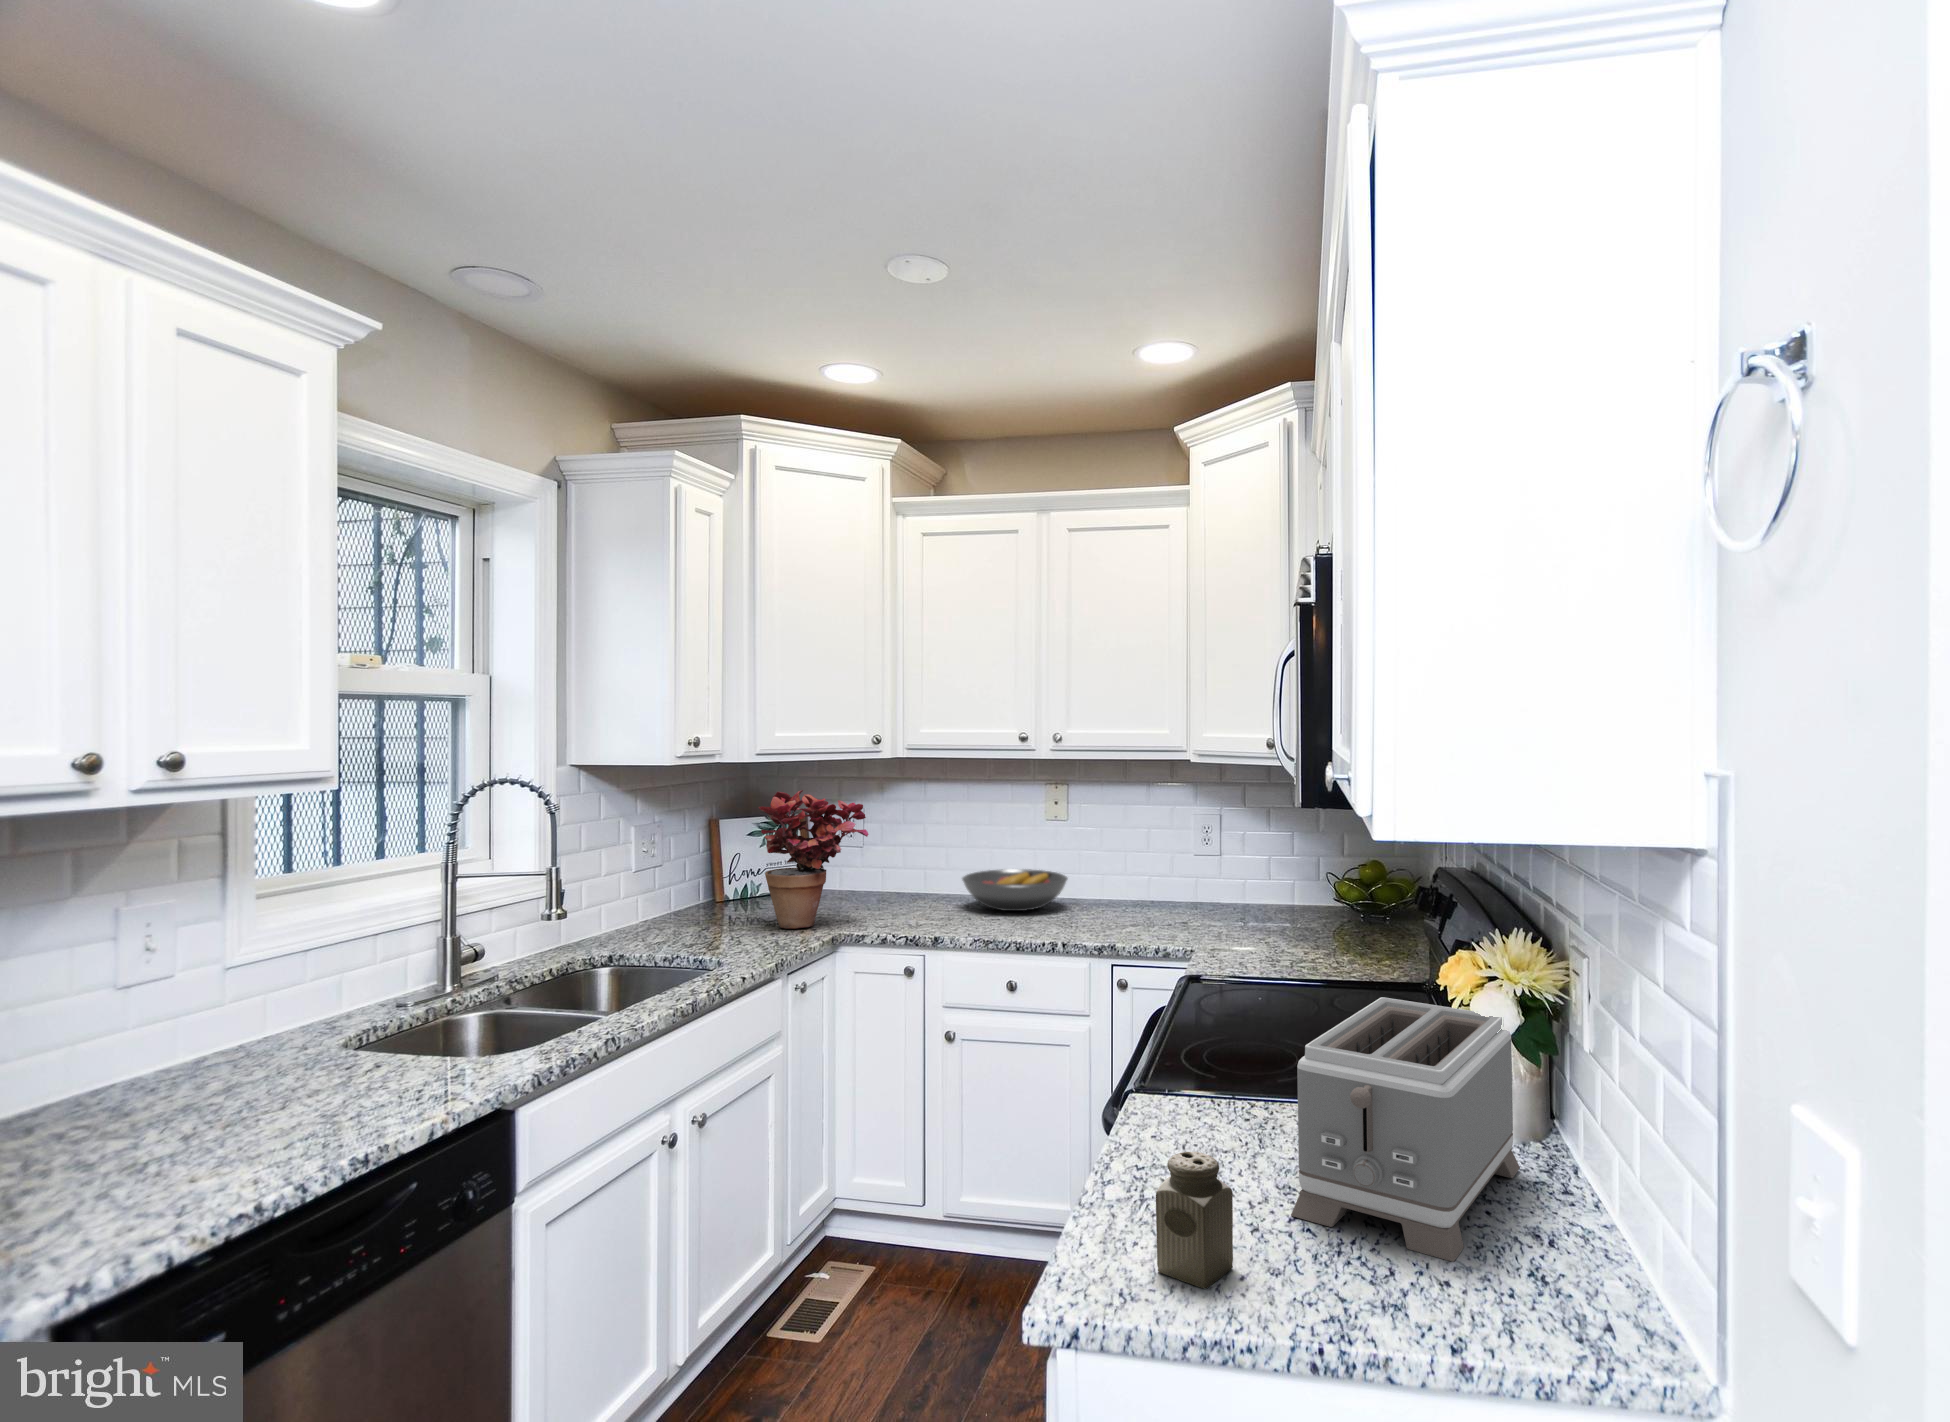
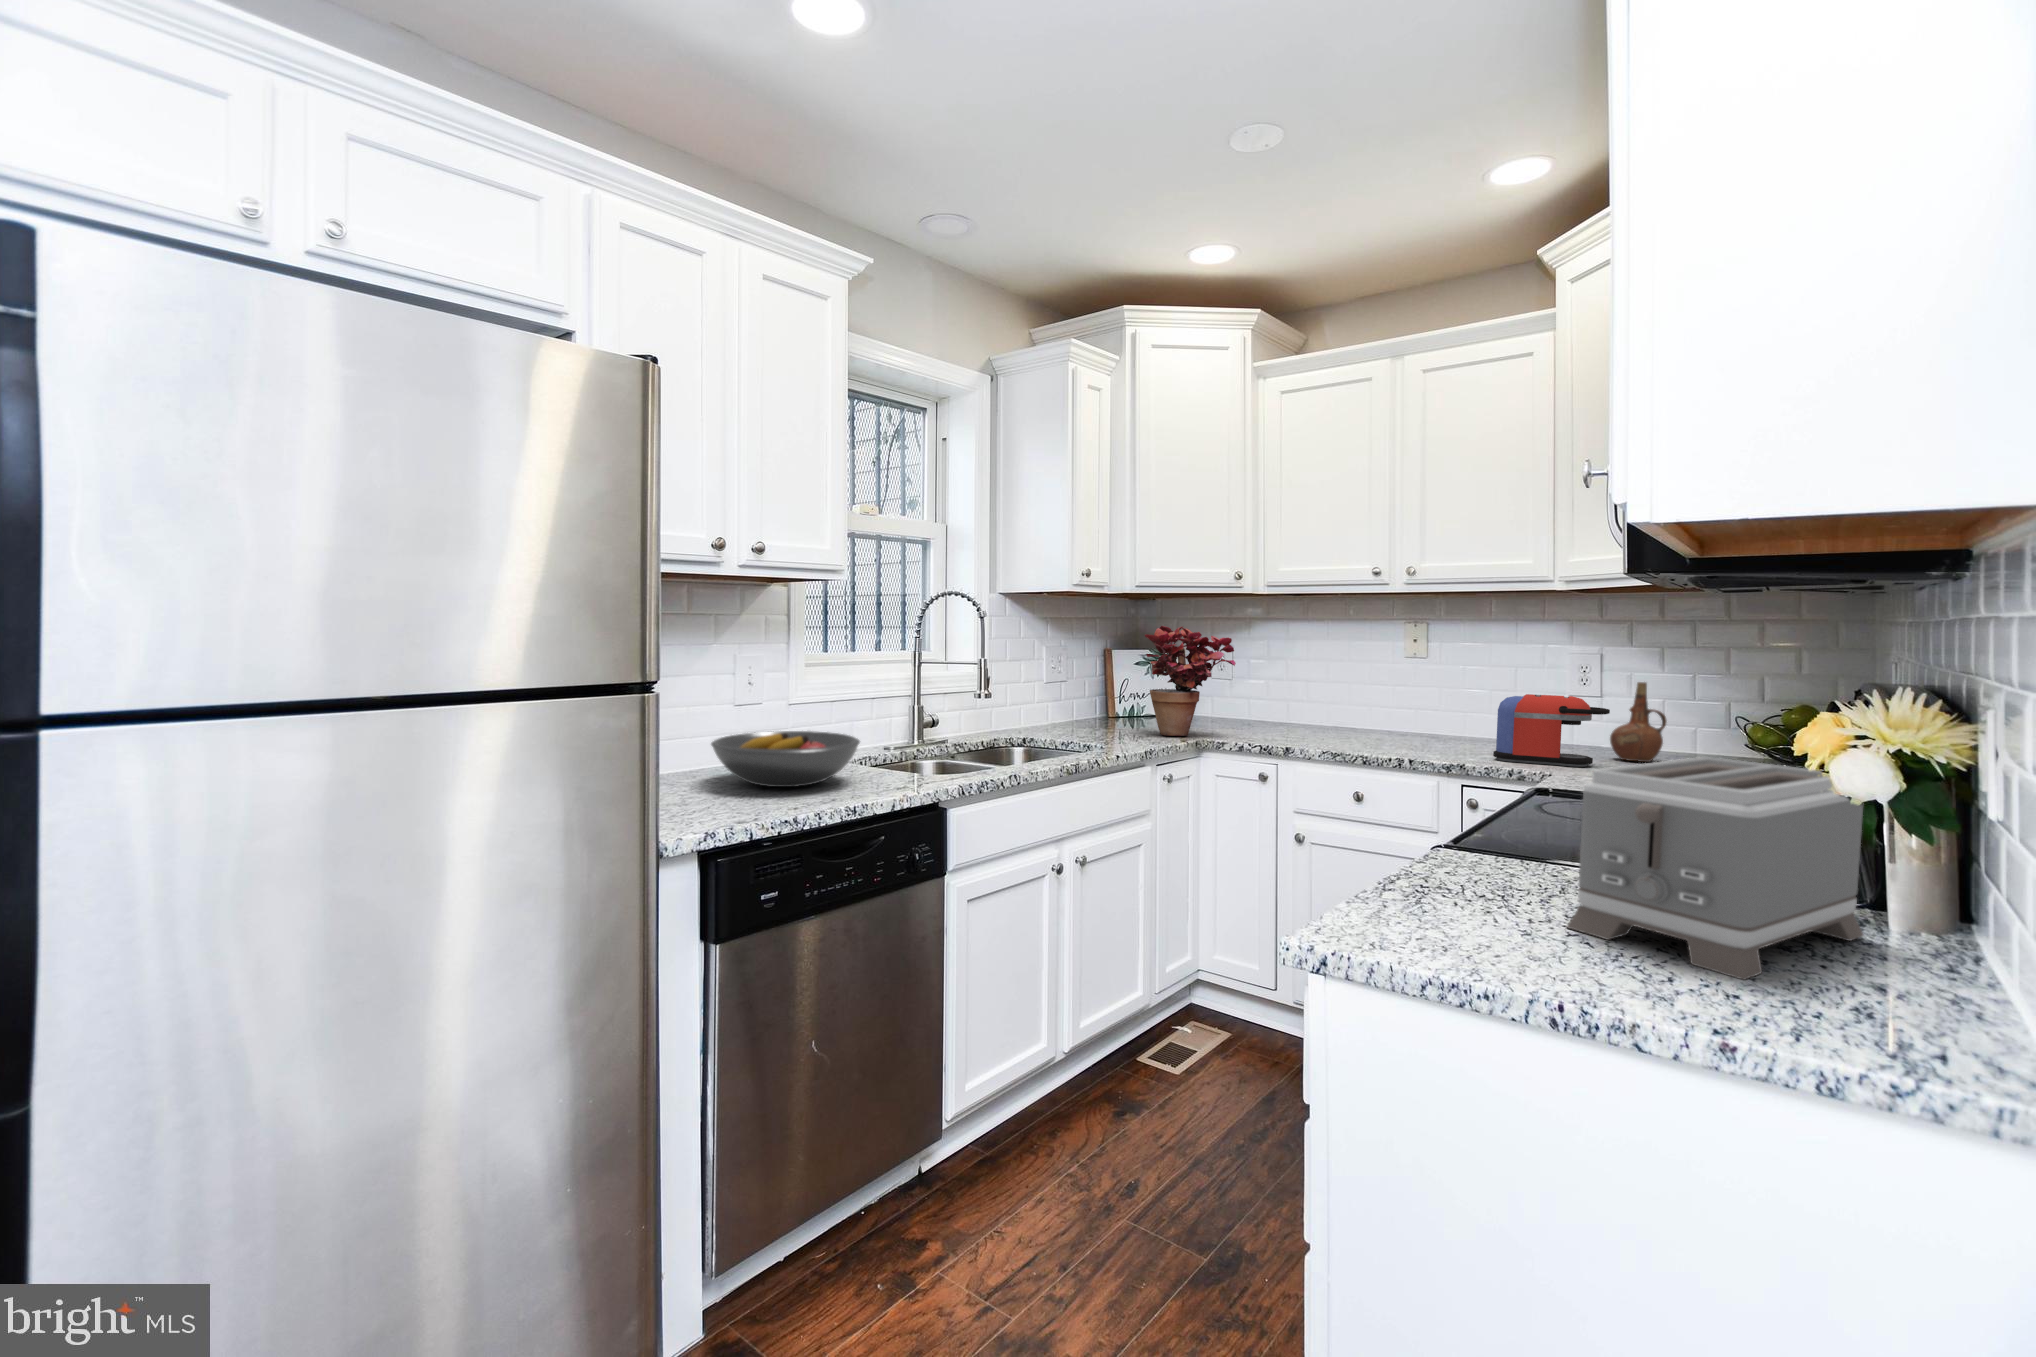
ceramic pitcher: none [1249,834,1296,916] -> present [1610,682,1667,762]
coffee maker: none [1147,857,1251,933] -> present [1493,694,1610,767]
fruit bowl: present [962,869,1068,911] -> present [711,731,860,787]
salt shaker: present [1156,1152,1233,1289] -> none [1412,839,1492,952]

